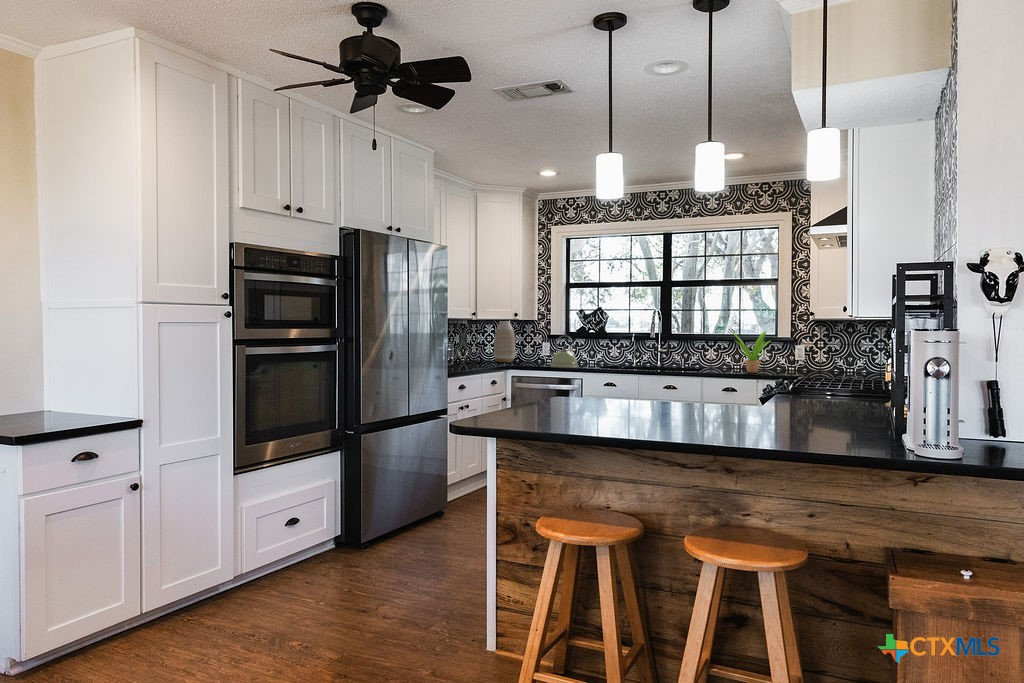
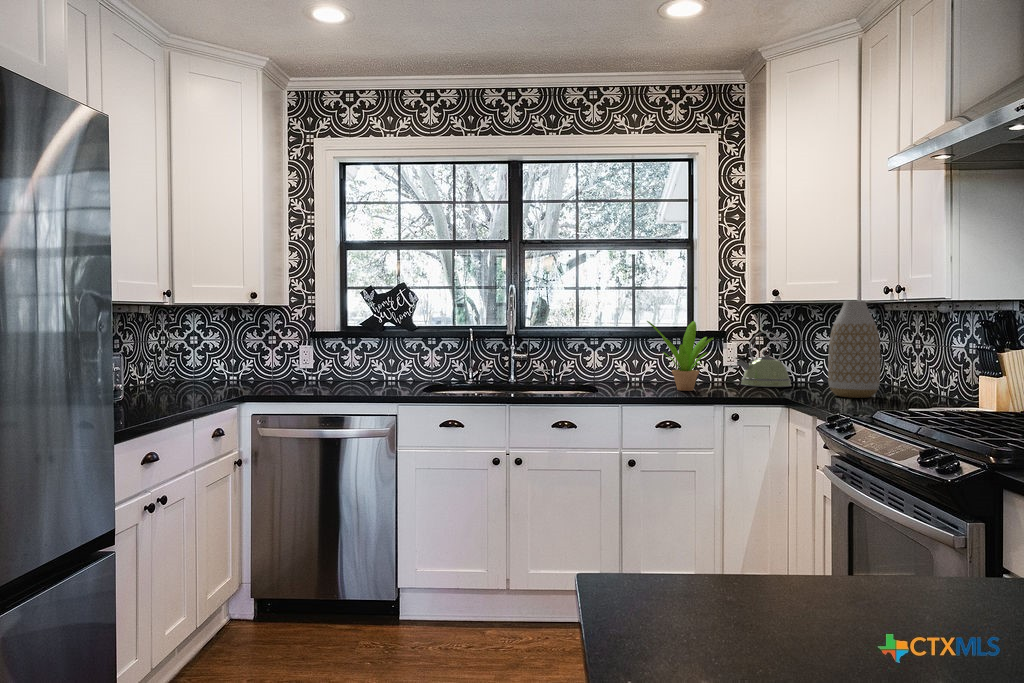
vase: present [494,320,515,362] -> present [828,301,880,398]
kettle: present [549,339,578,368] -> present [735,331,791,387]

